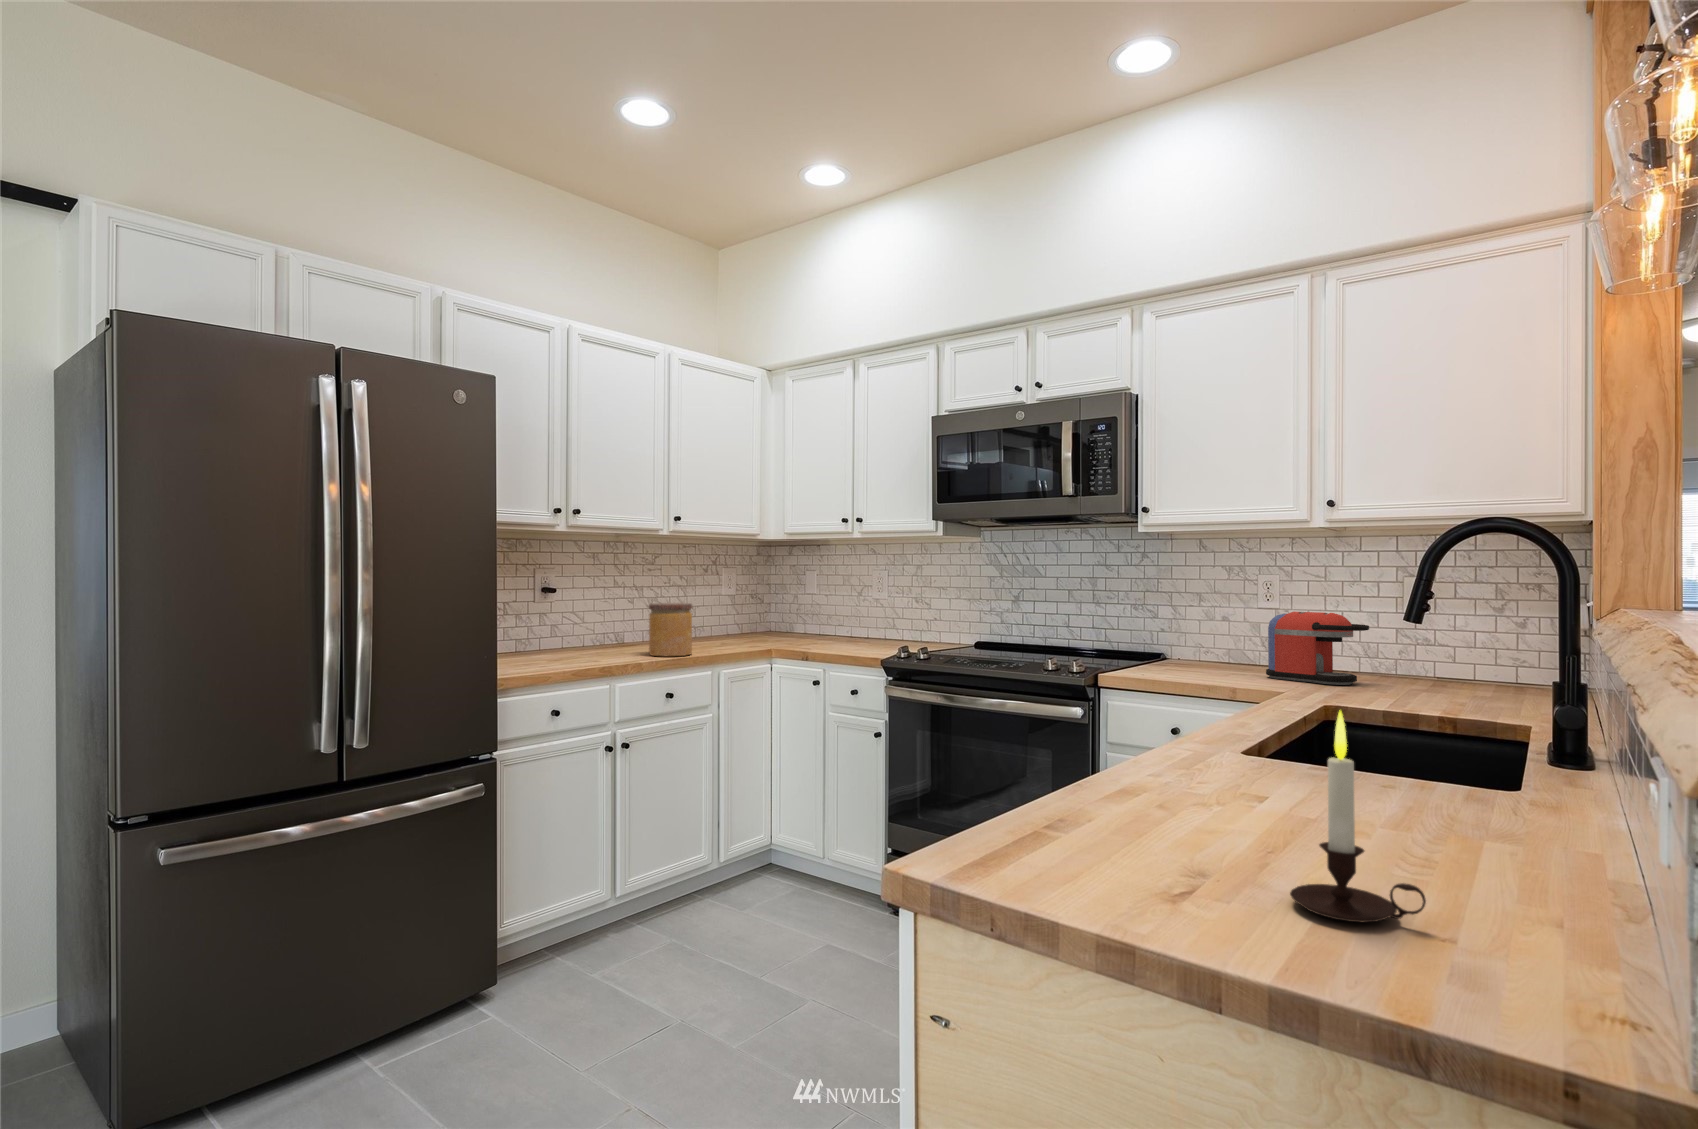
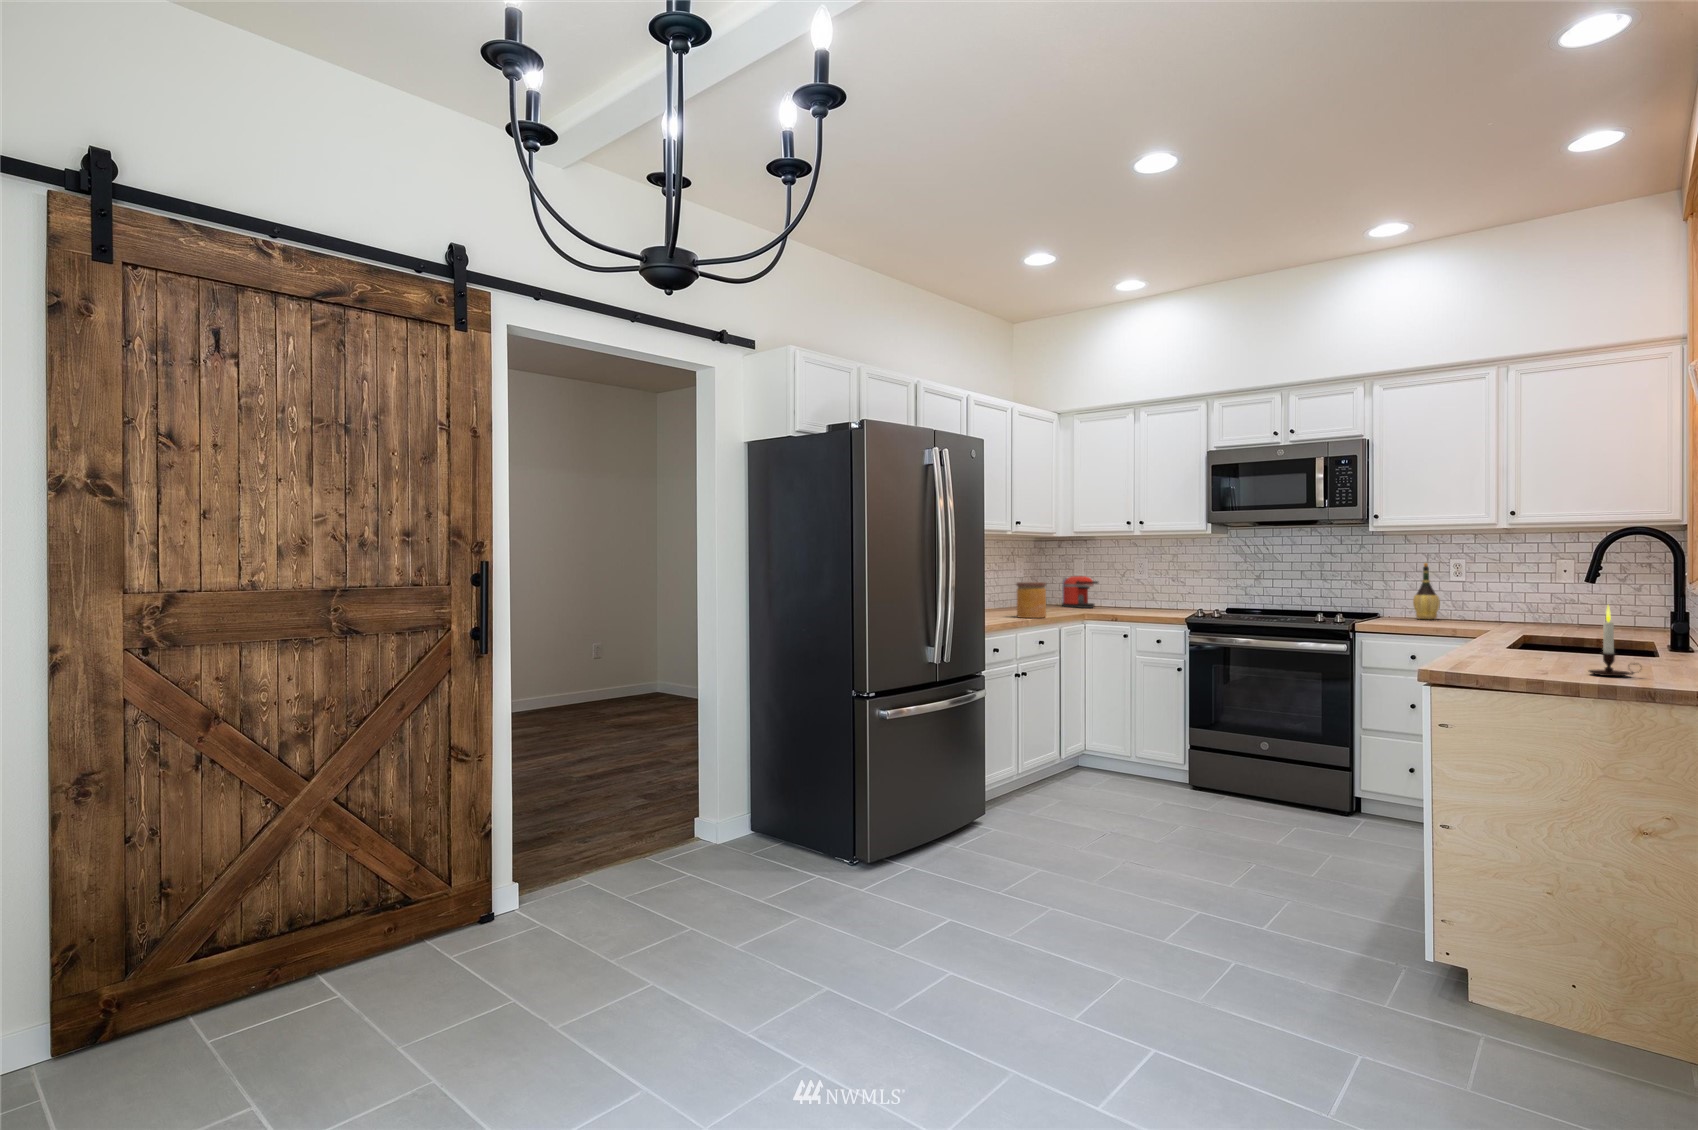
wine bottle: none [1204,579,1241,664] -> present [1413,563,1440,619]
coffee maker: present [1266,612,1369,685] -> present [1062,576,1098,608]

